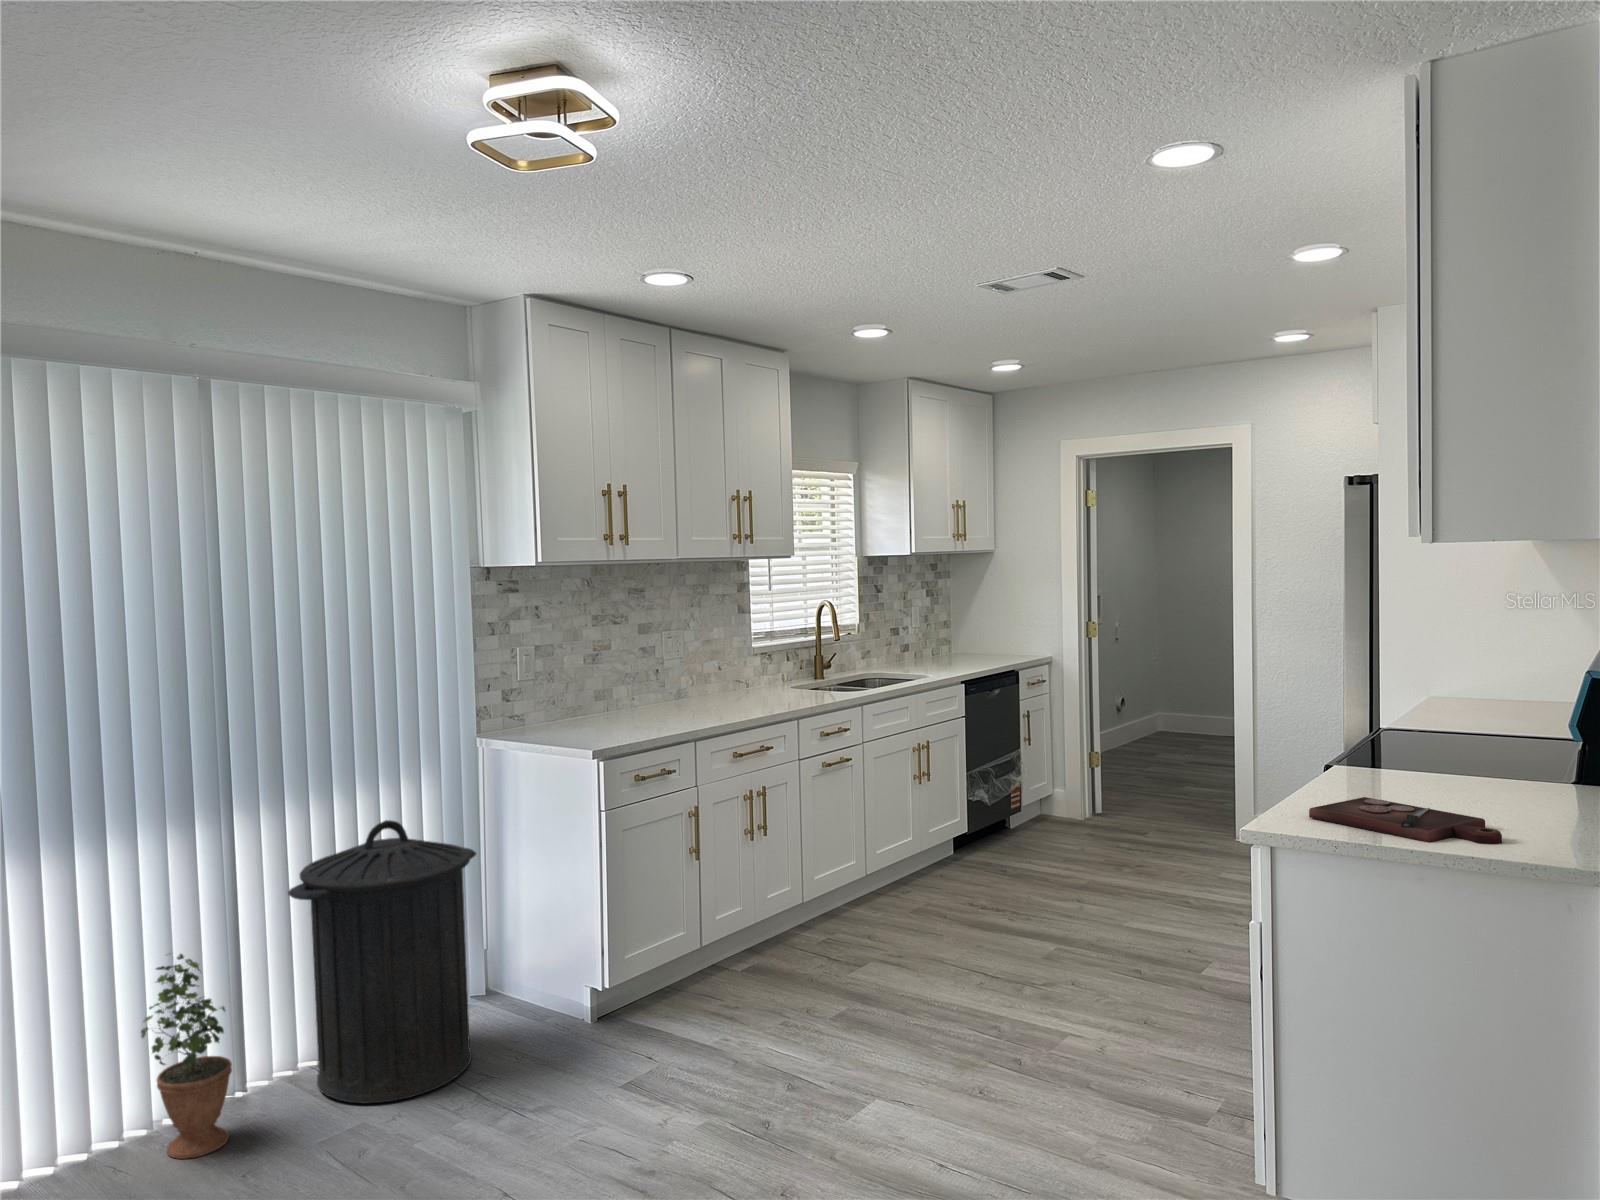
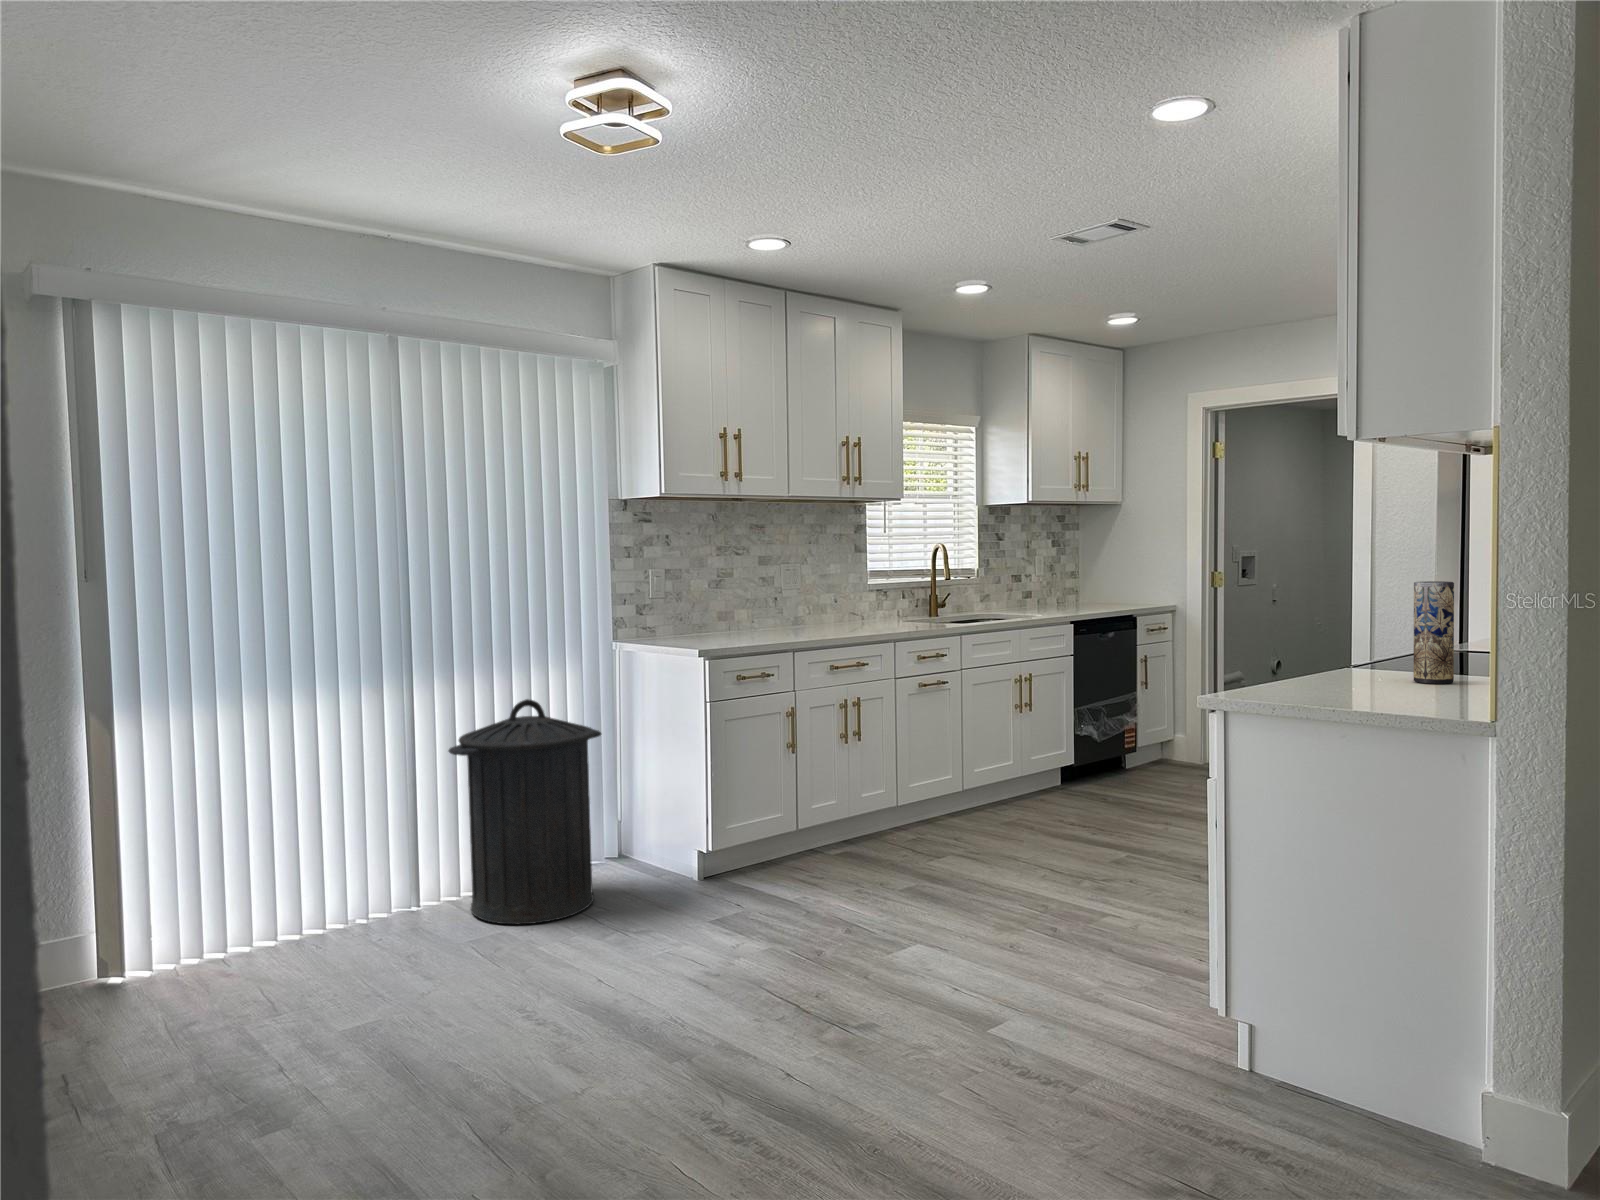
vase: none [1439,682,1484,796] -> present [1413,581,1454,684]
cutting board: present [1309,797,1502,844] -> none [1266,678,1417,706]
potted plant: present [141,954,232,1159] -> none [335,788,402,948]

